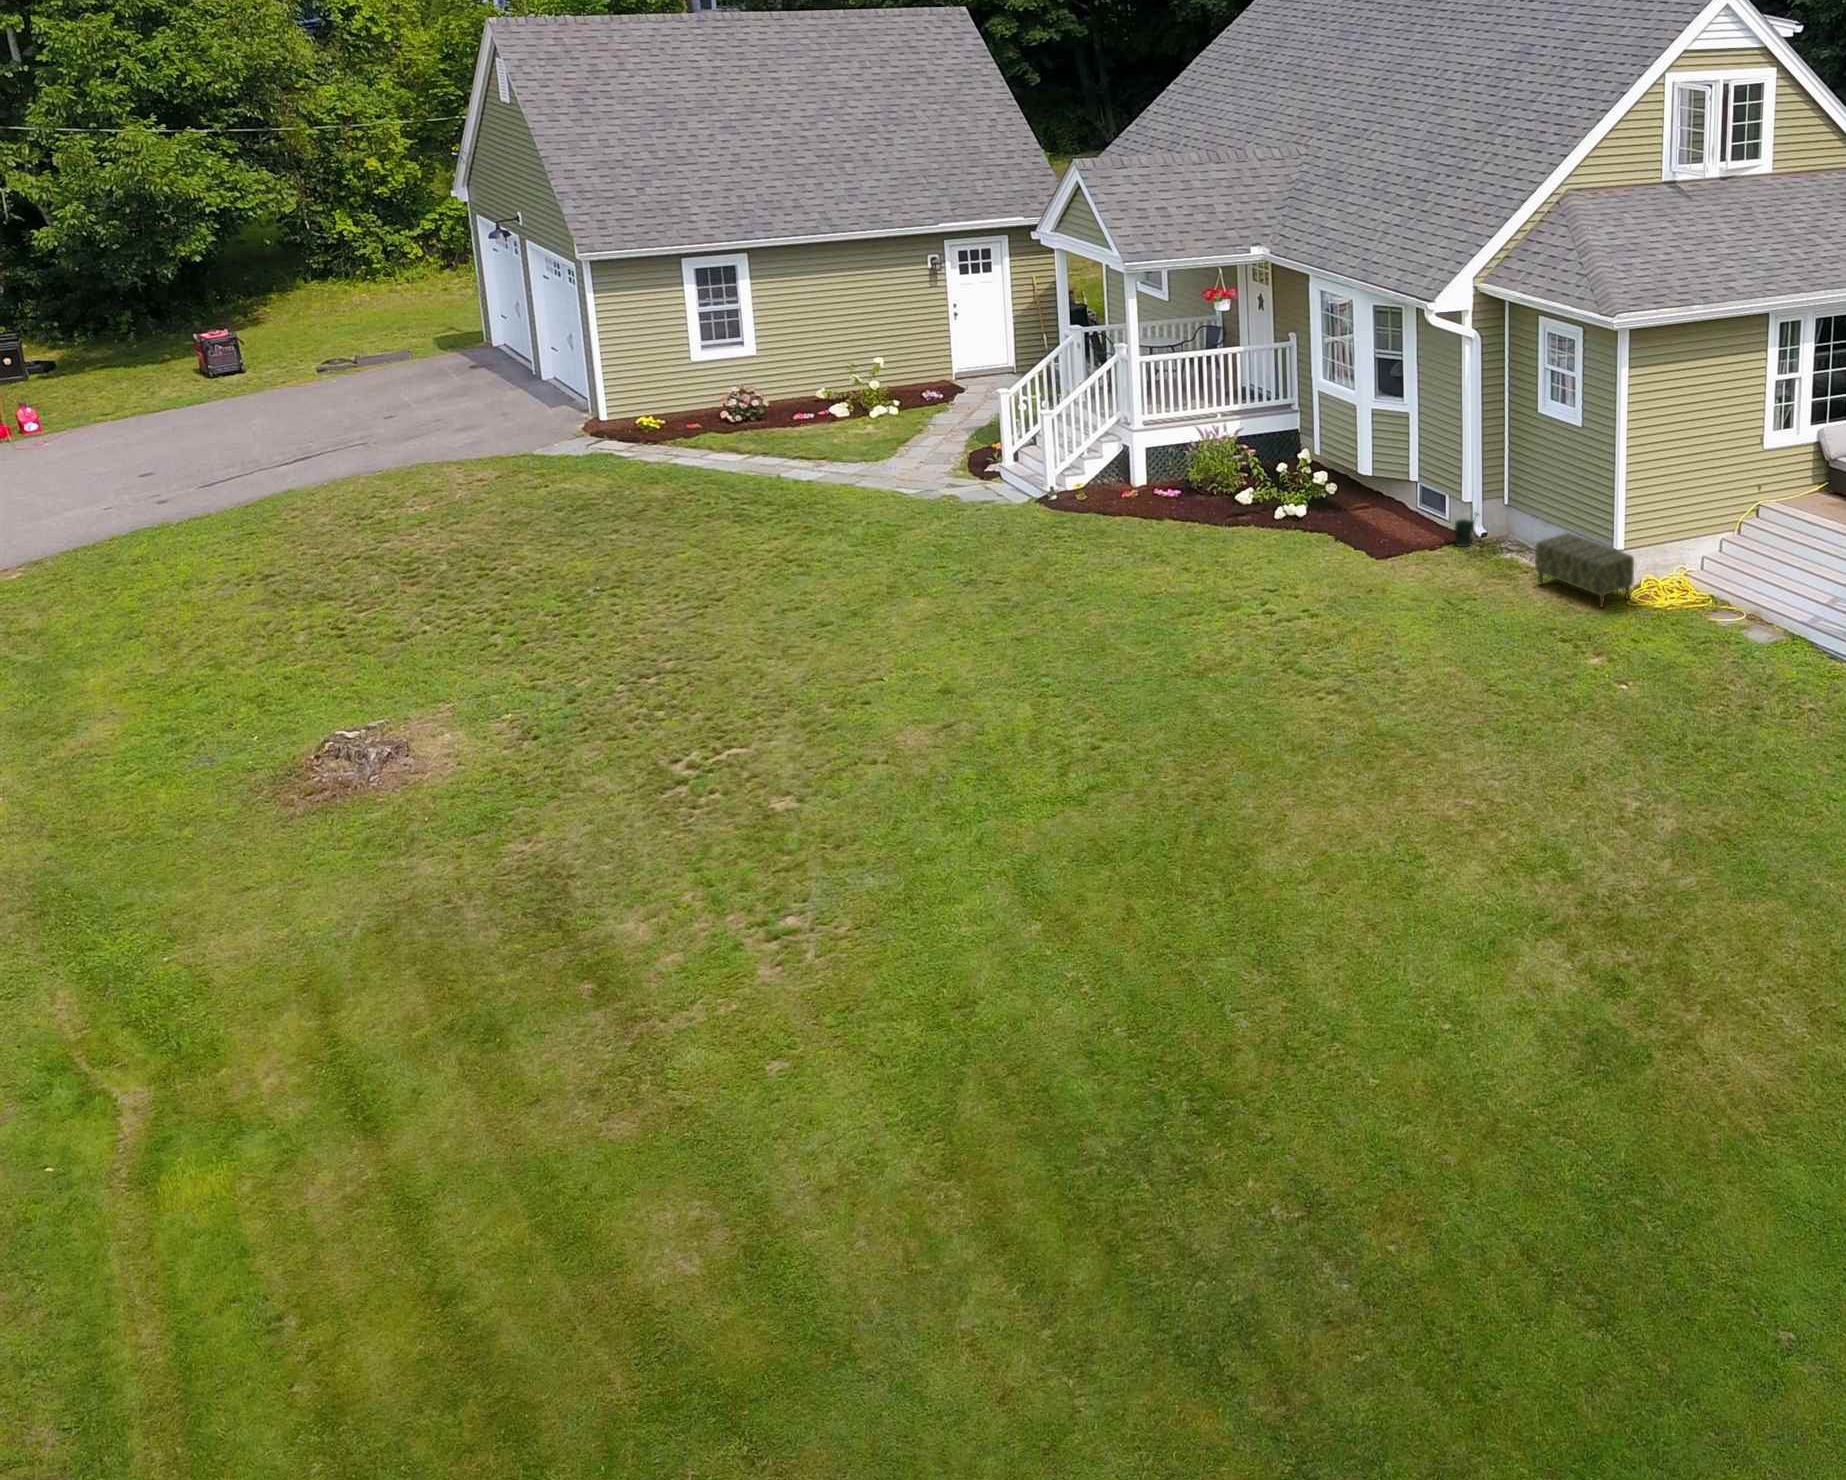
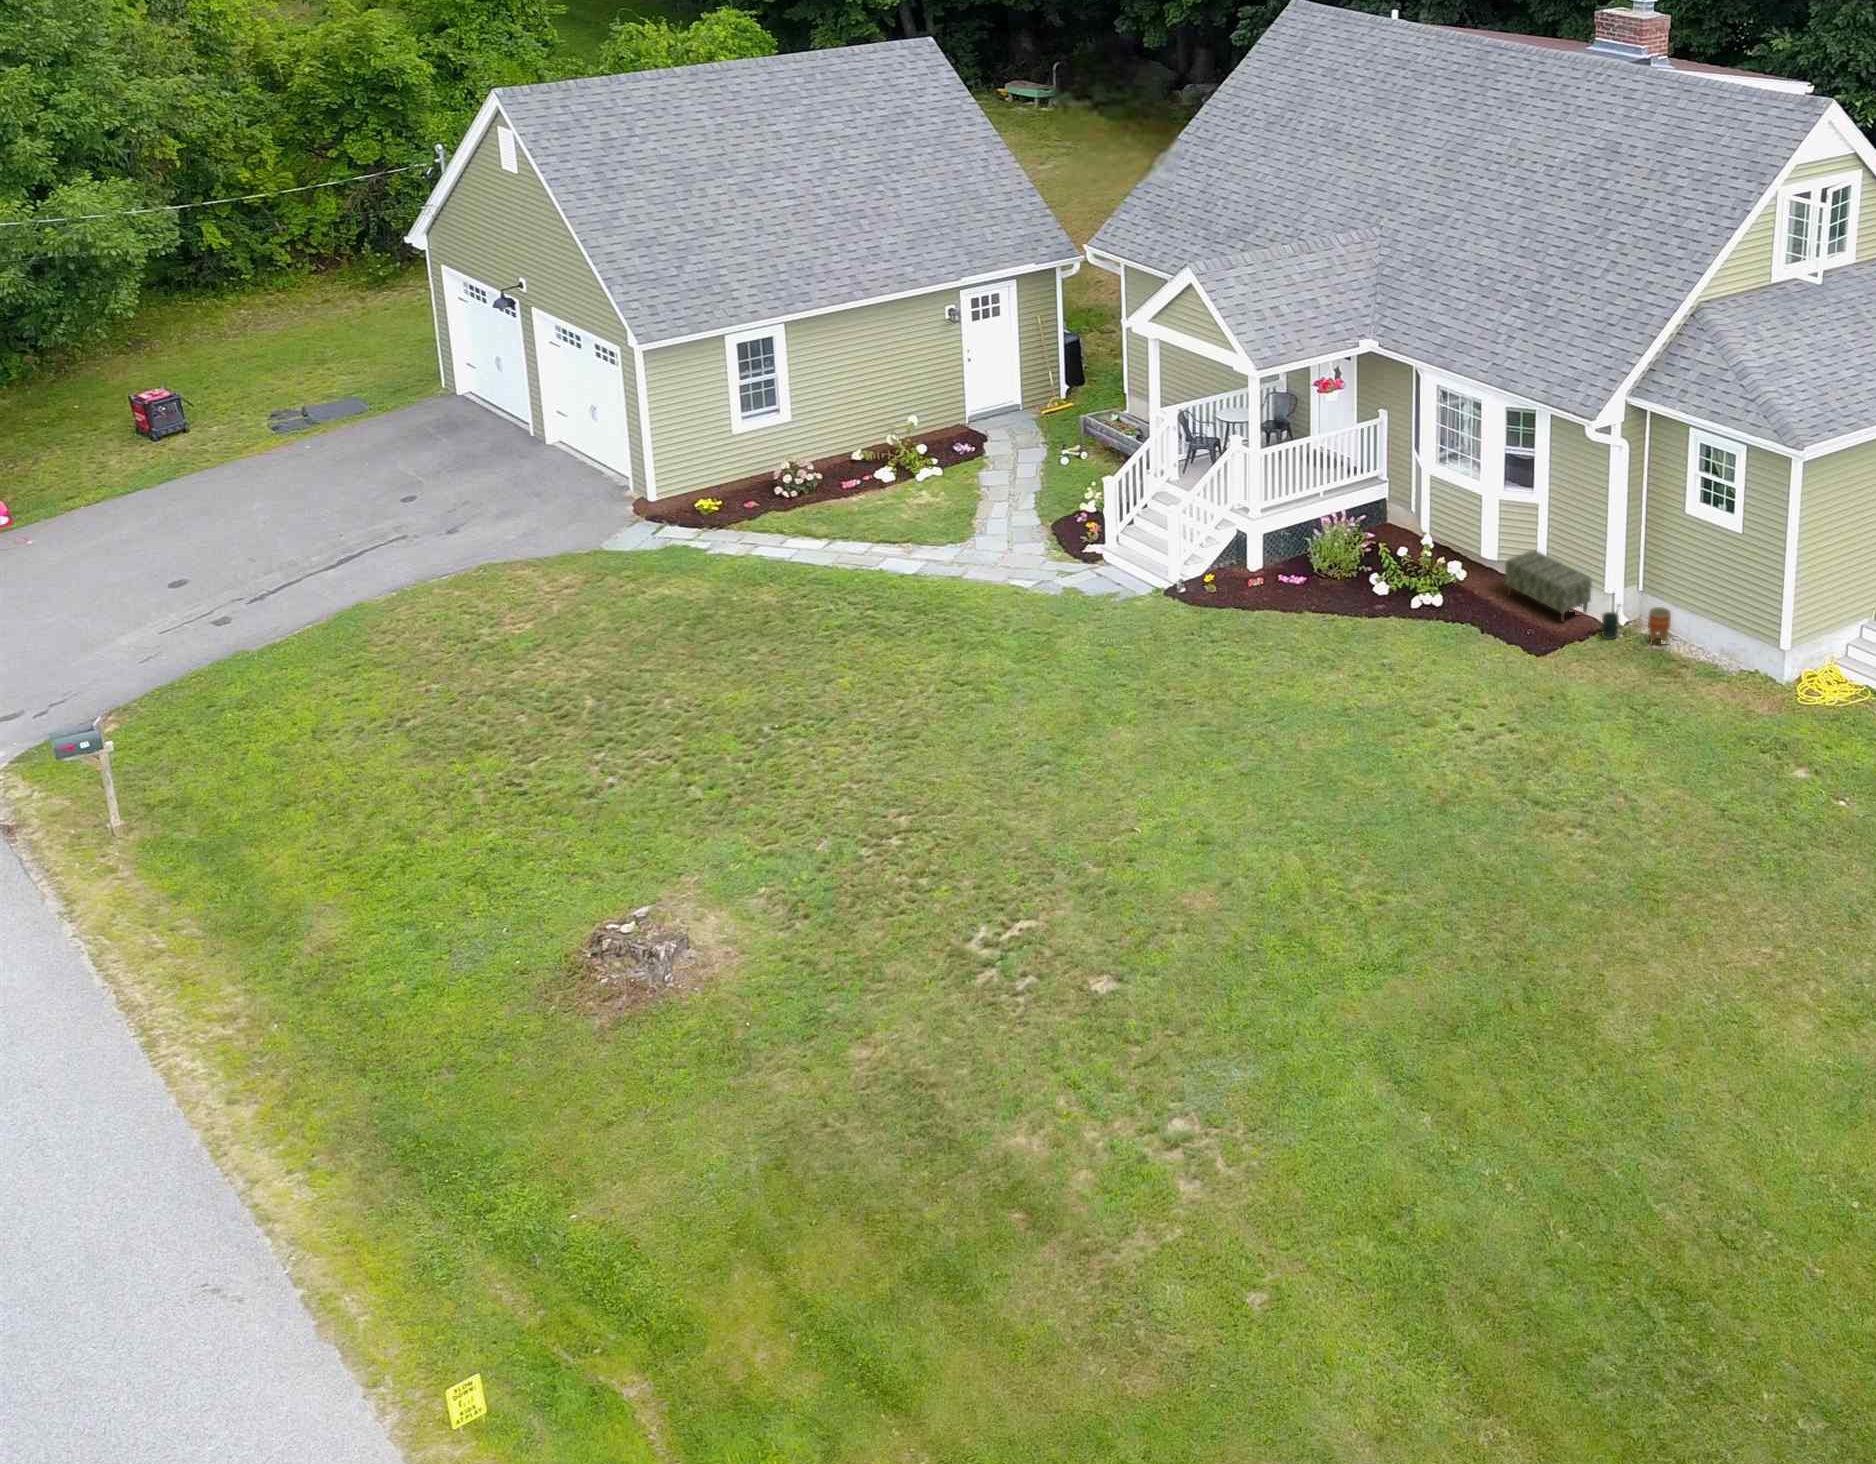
planter: none [1500,514,1524,554] -> present [1648,607,1671,643]
bench: present [1535,533,1634,607] -> present [1505,550,1592,622]

